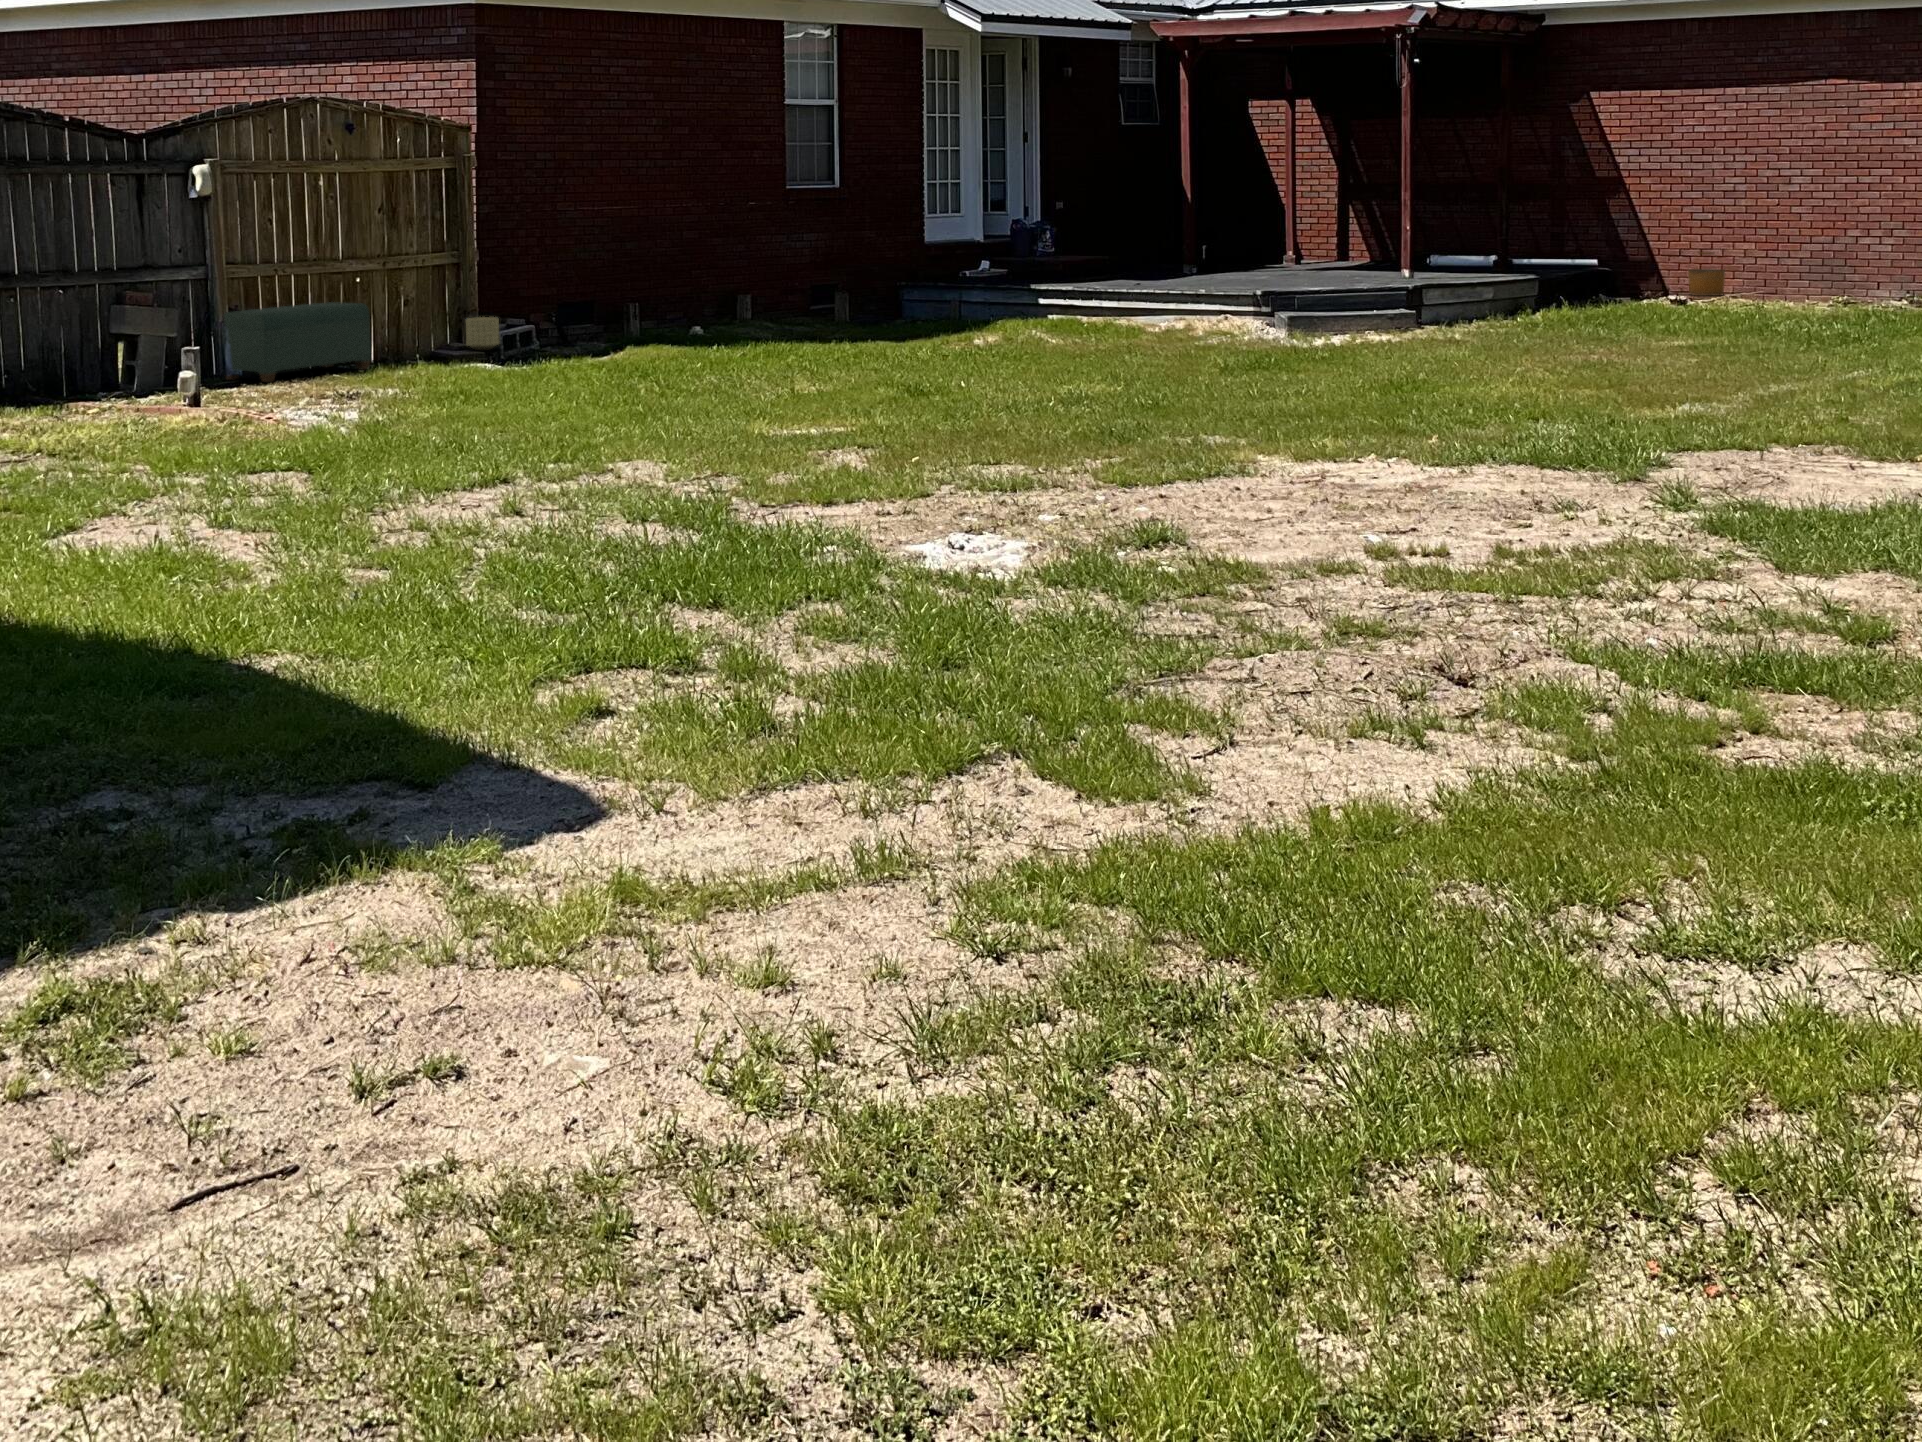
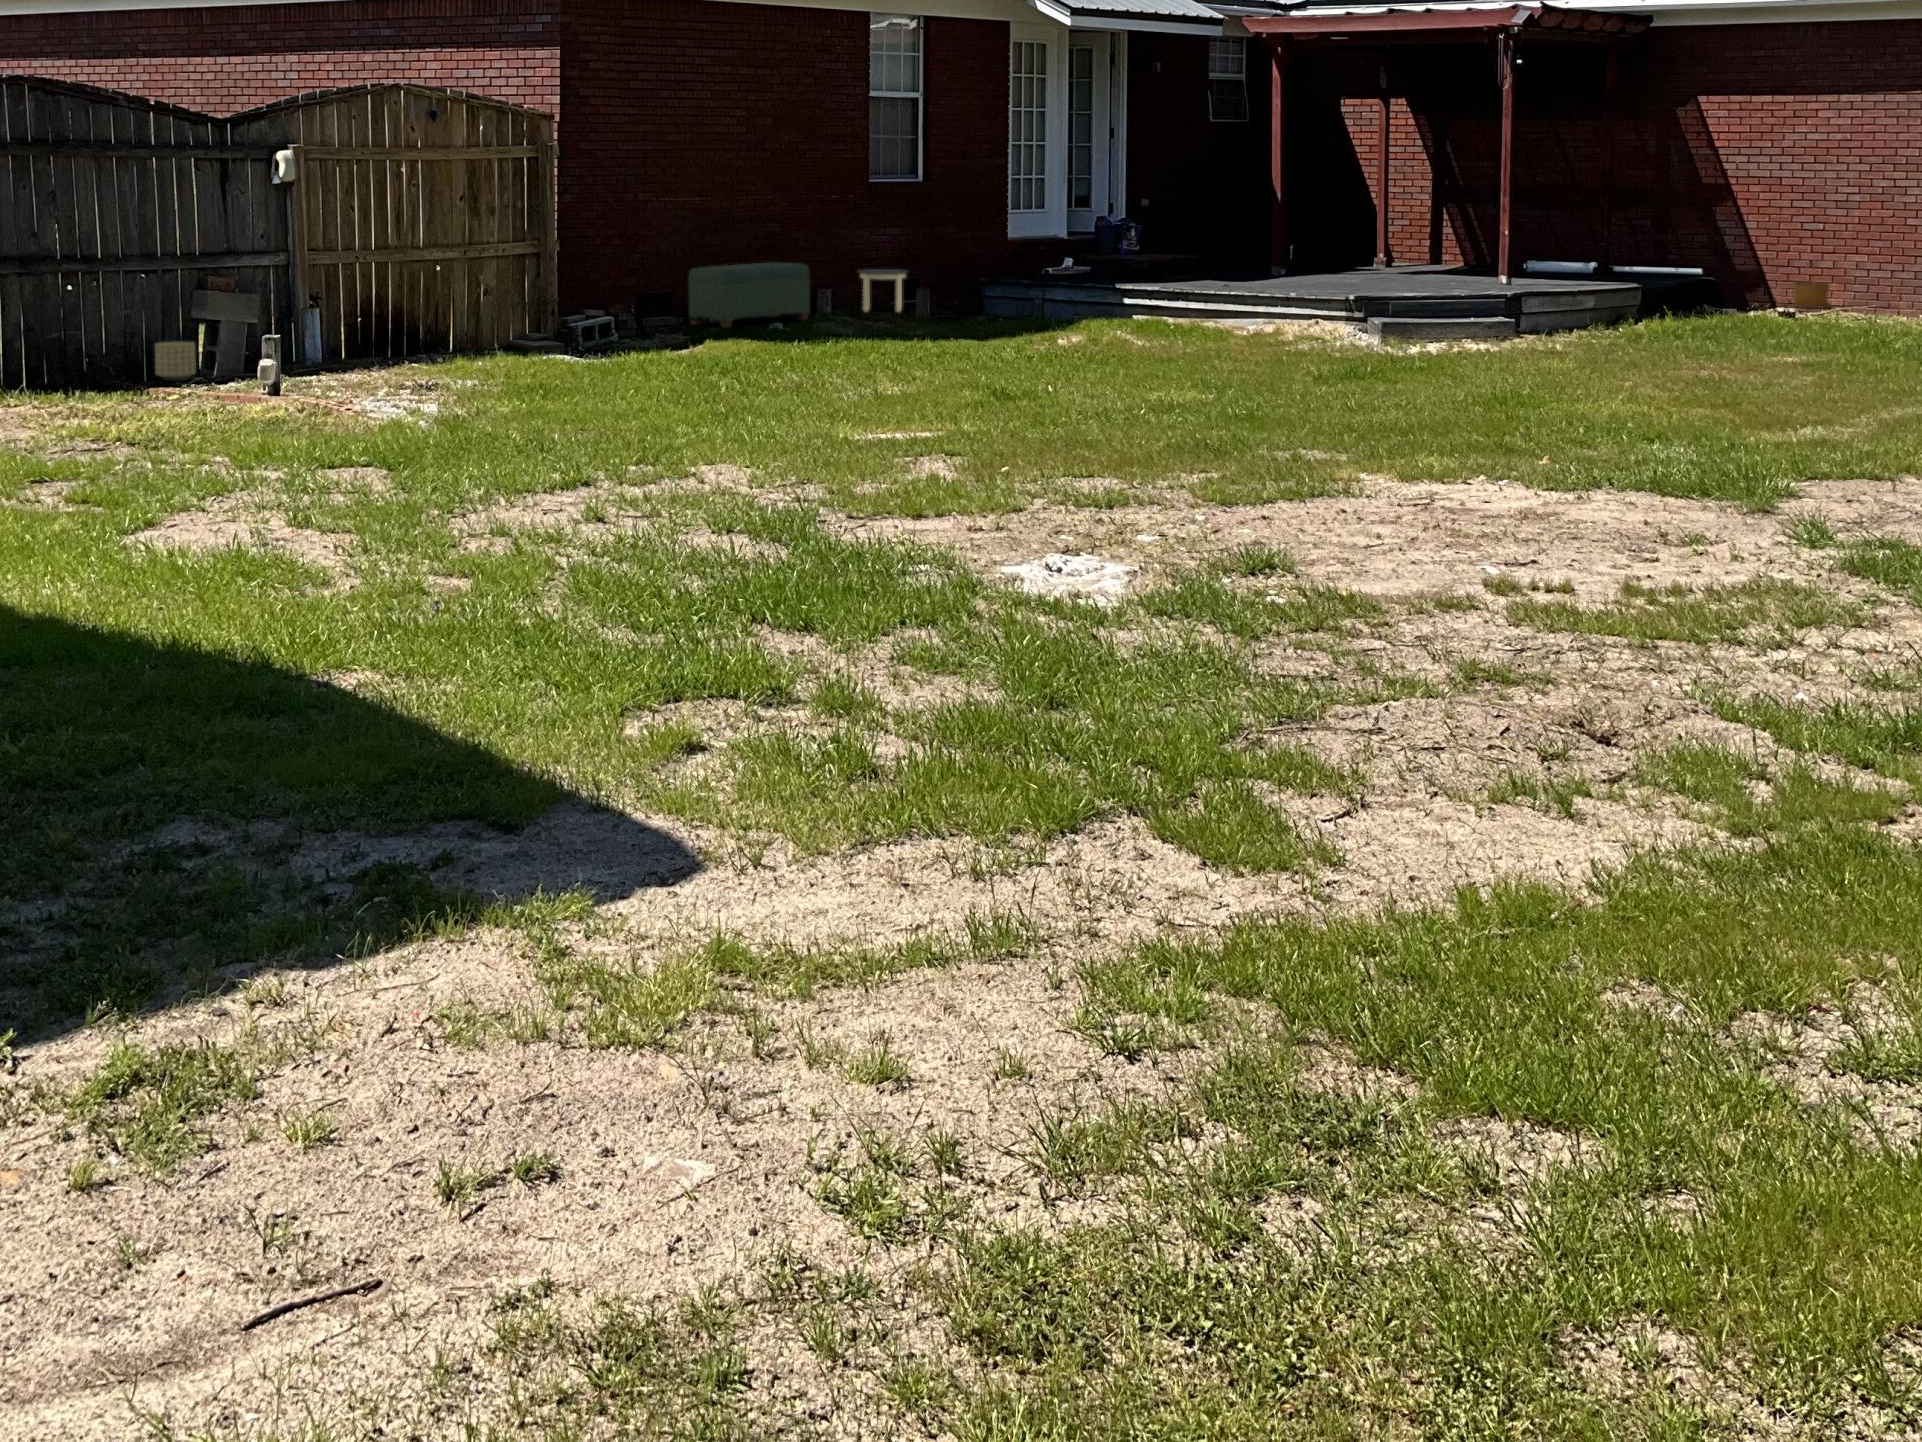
round table: none [777,275,828,317] -> present [858,269,908,312]
bench: present [223,302,371,382] -> present [689,262,810,328]
planter: present [466,317,499,350] -> present [155,342,196,381]

